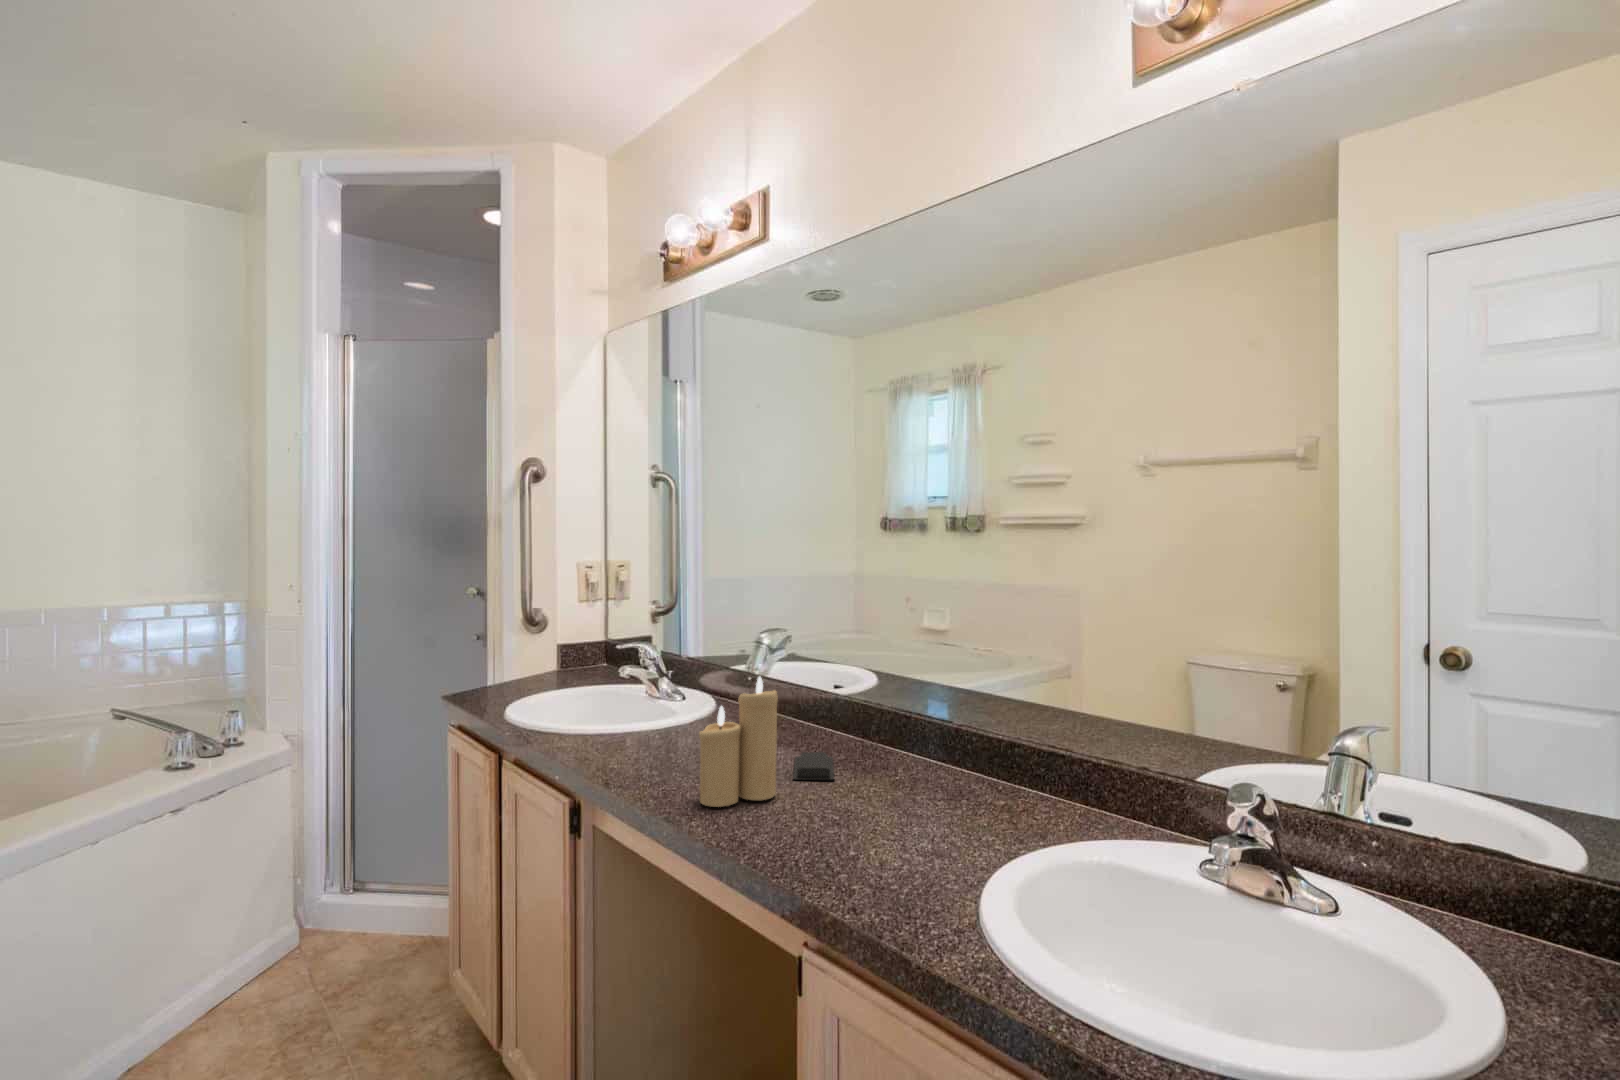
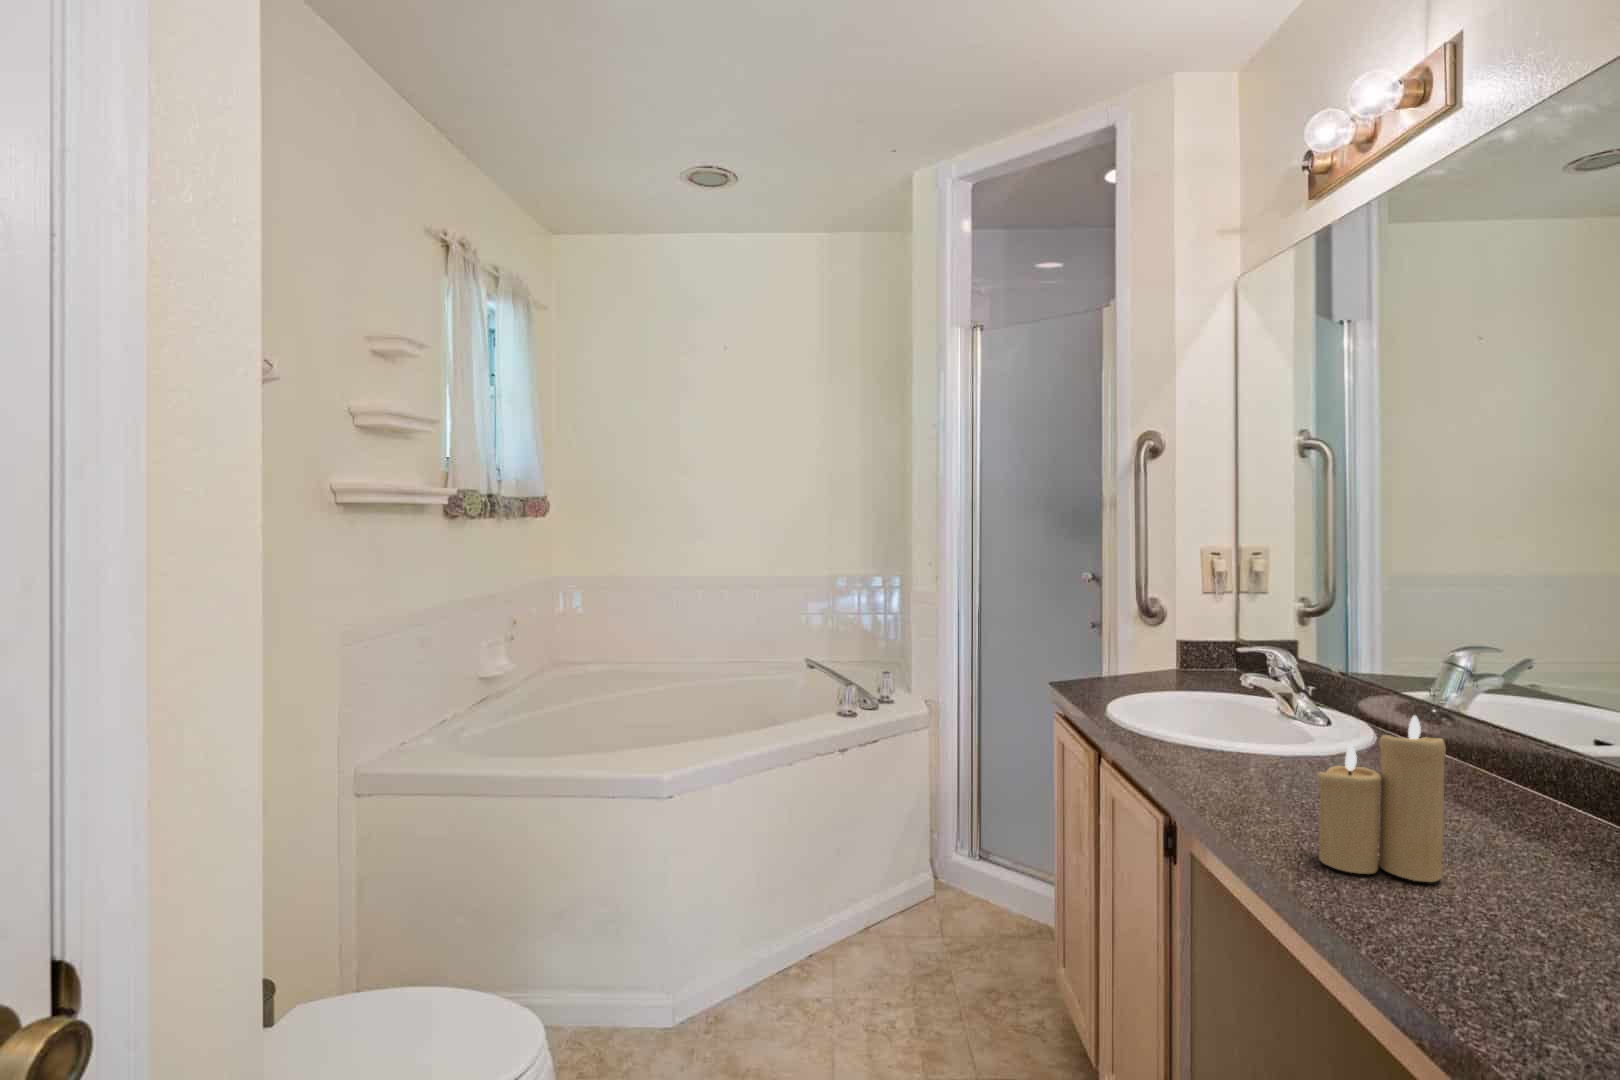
soap bar: present [793,752,834,780] -> none [1479,833,1568,887]

